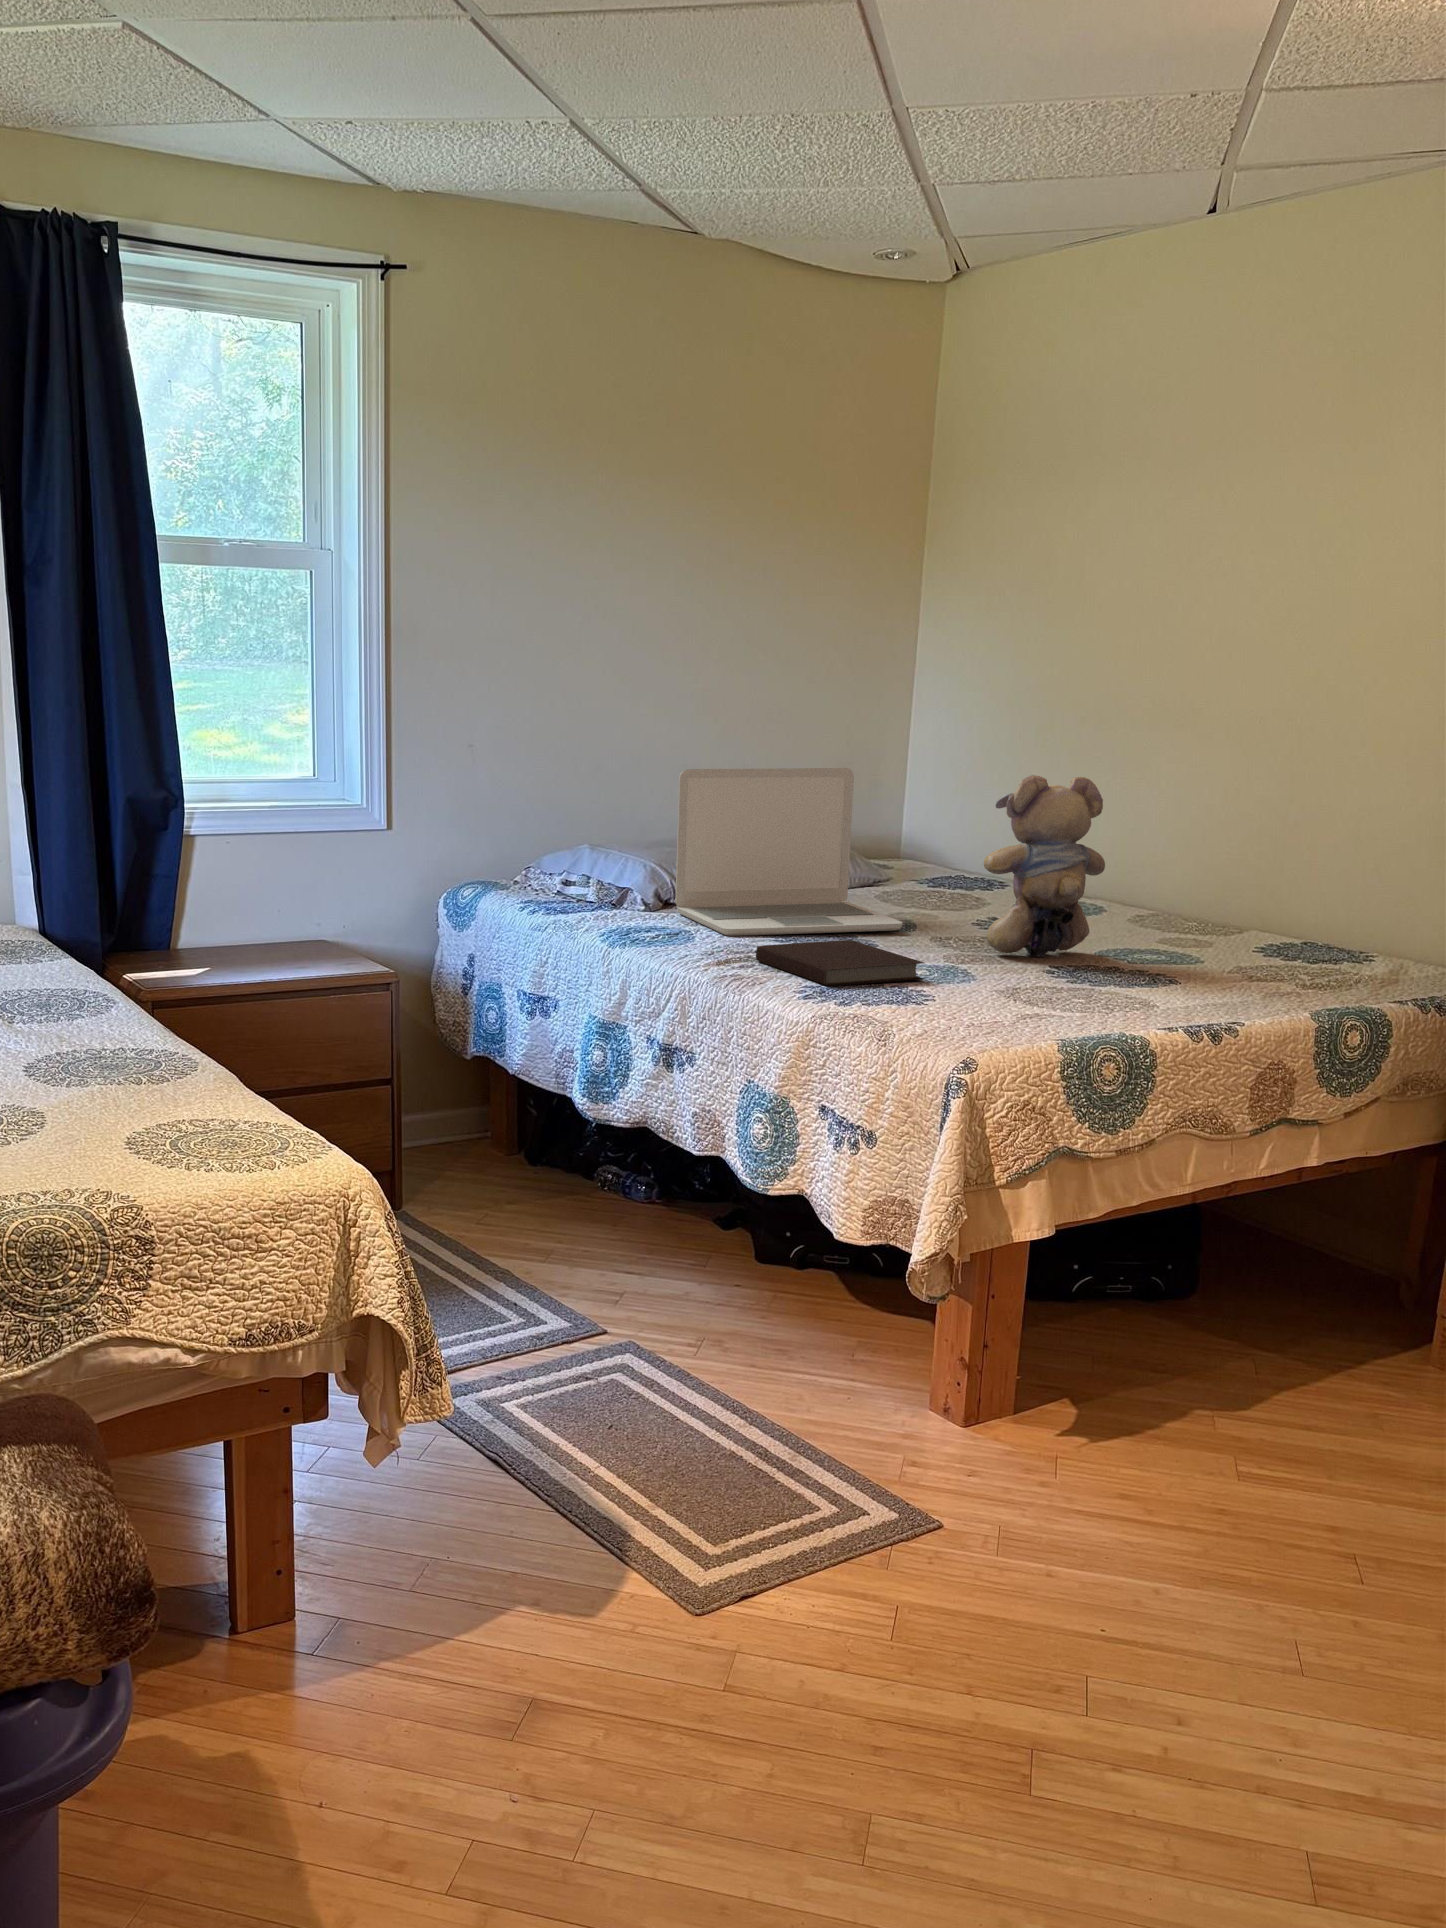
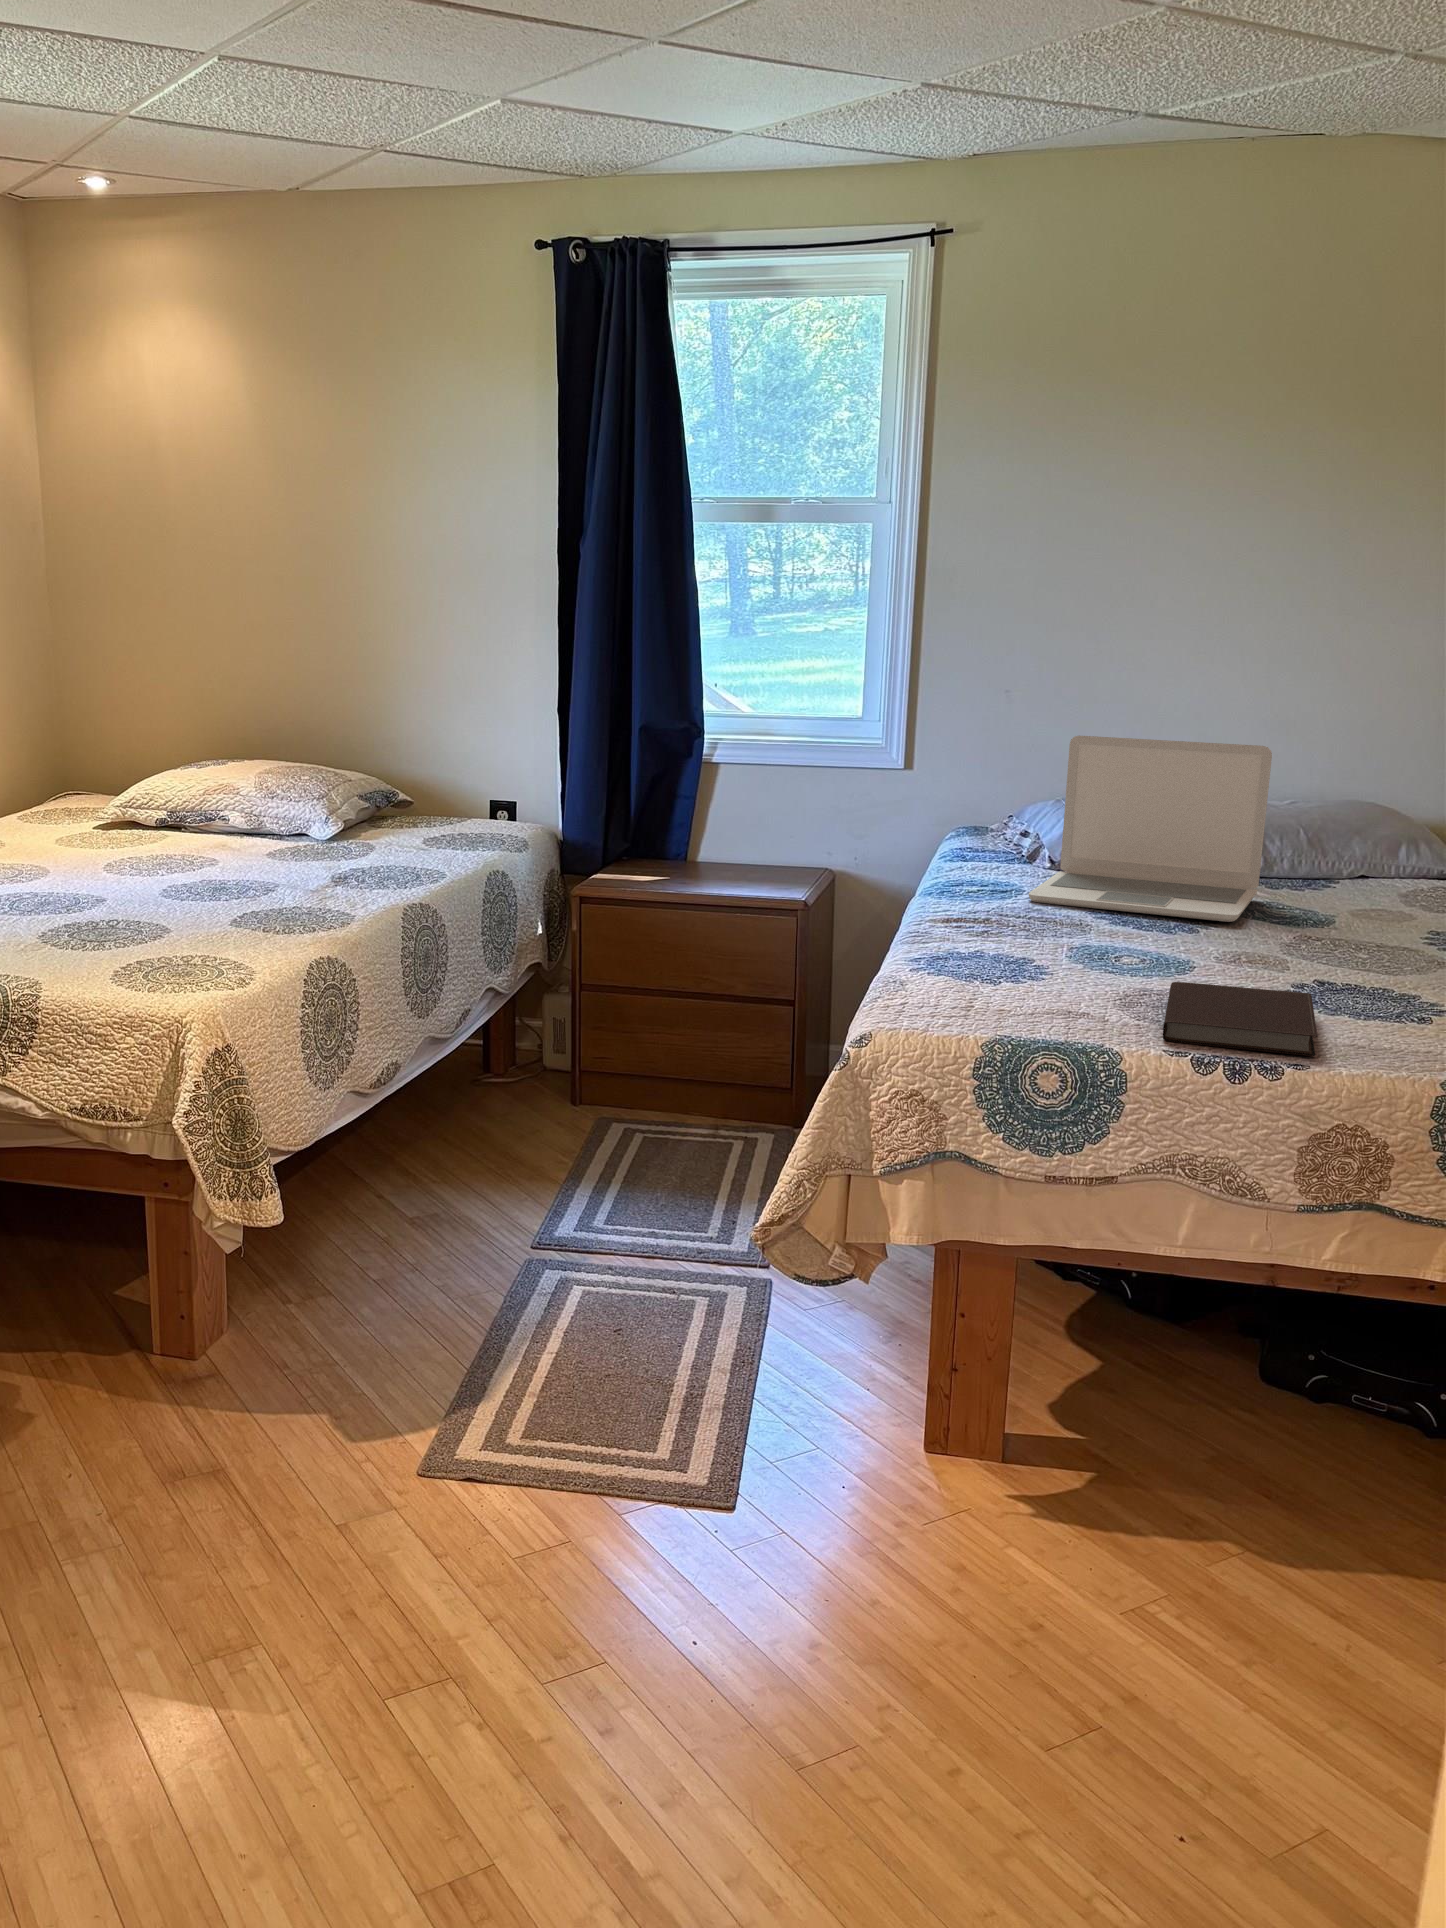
teddy bear: present [984,775,1105,957] -> none [1249,763,1415,970]
notebook: present [756,940,924,986] -> present [1163,982,1317,1056]

